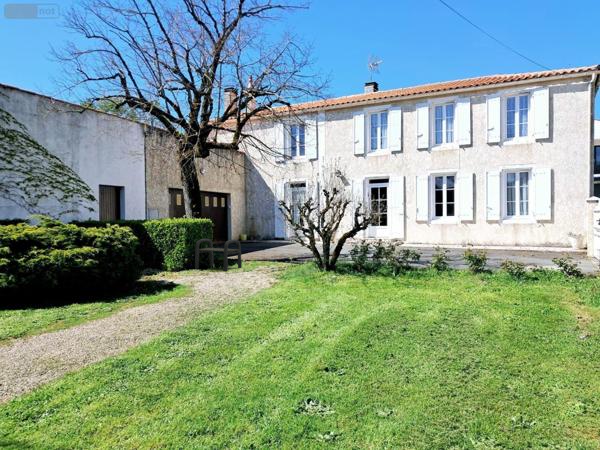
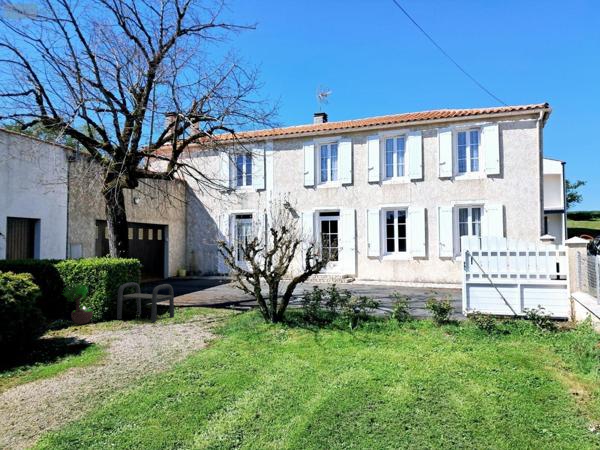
potted tree: none [152,235,177,271] -> present [64,284,93,324]

